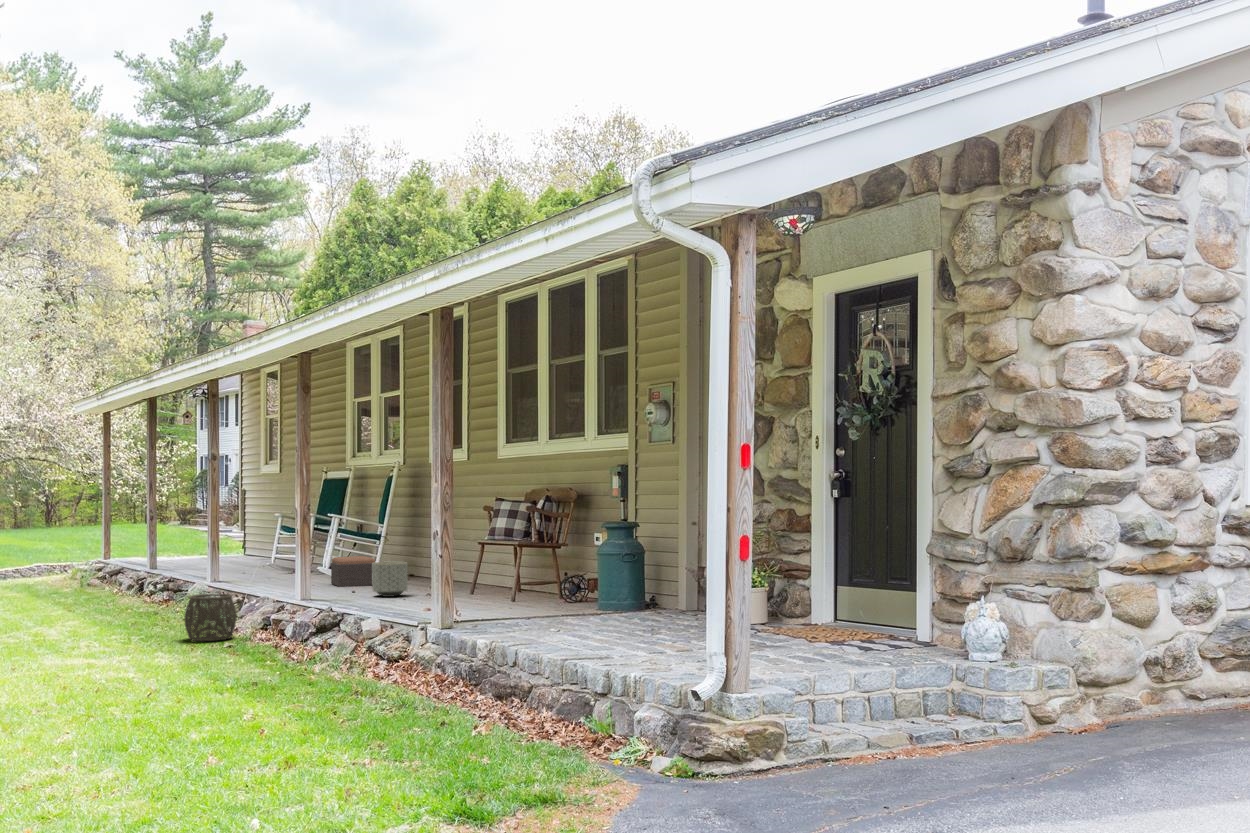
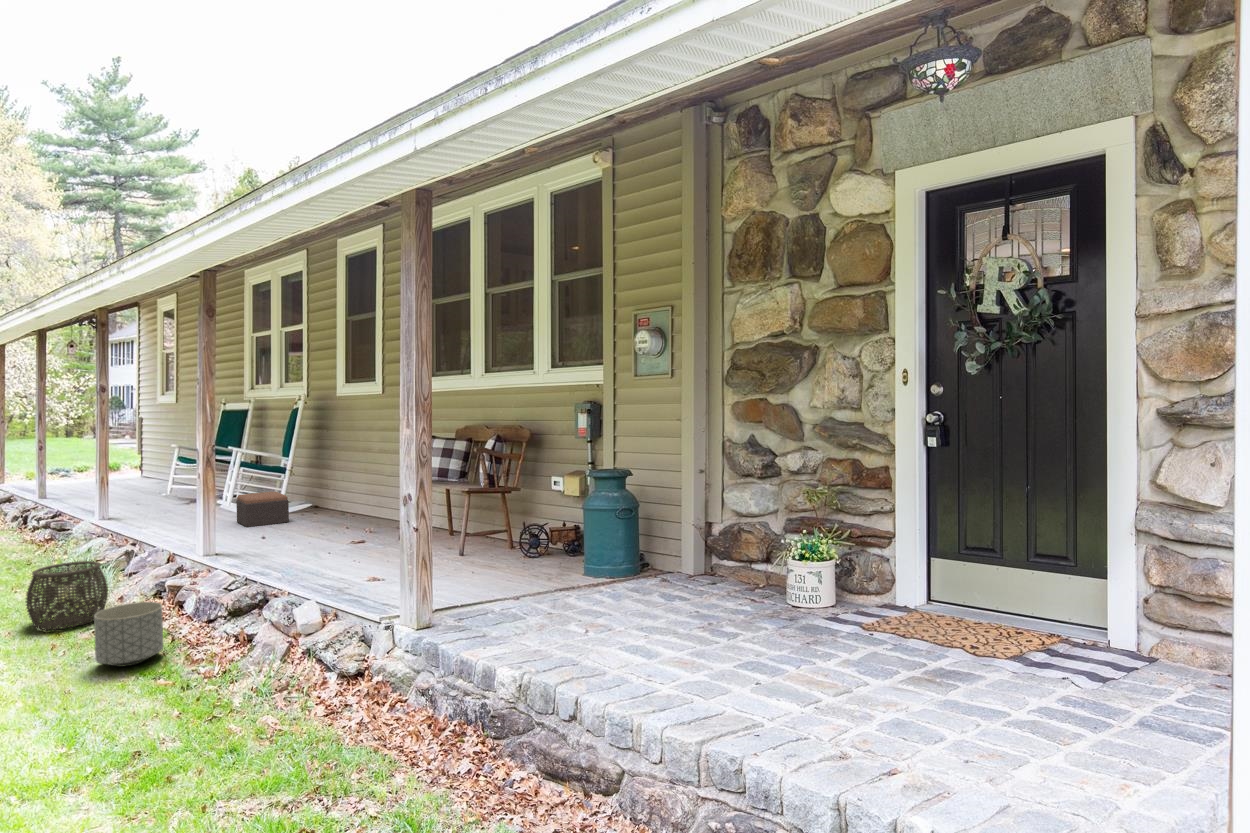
planter: present [372,562,408,597] -> present [94,602,163,666]

